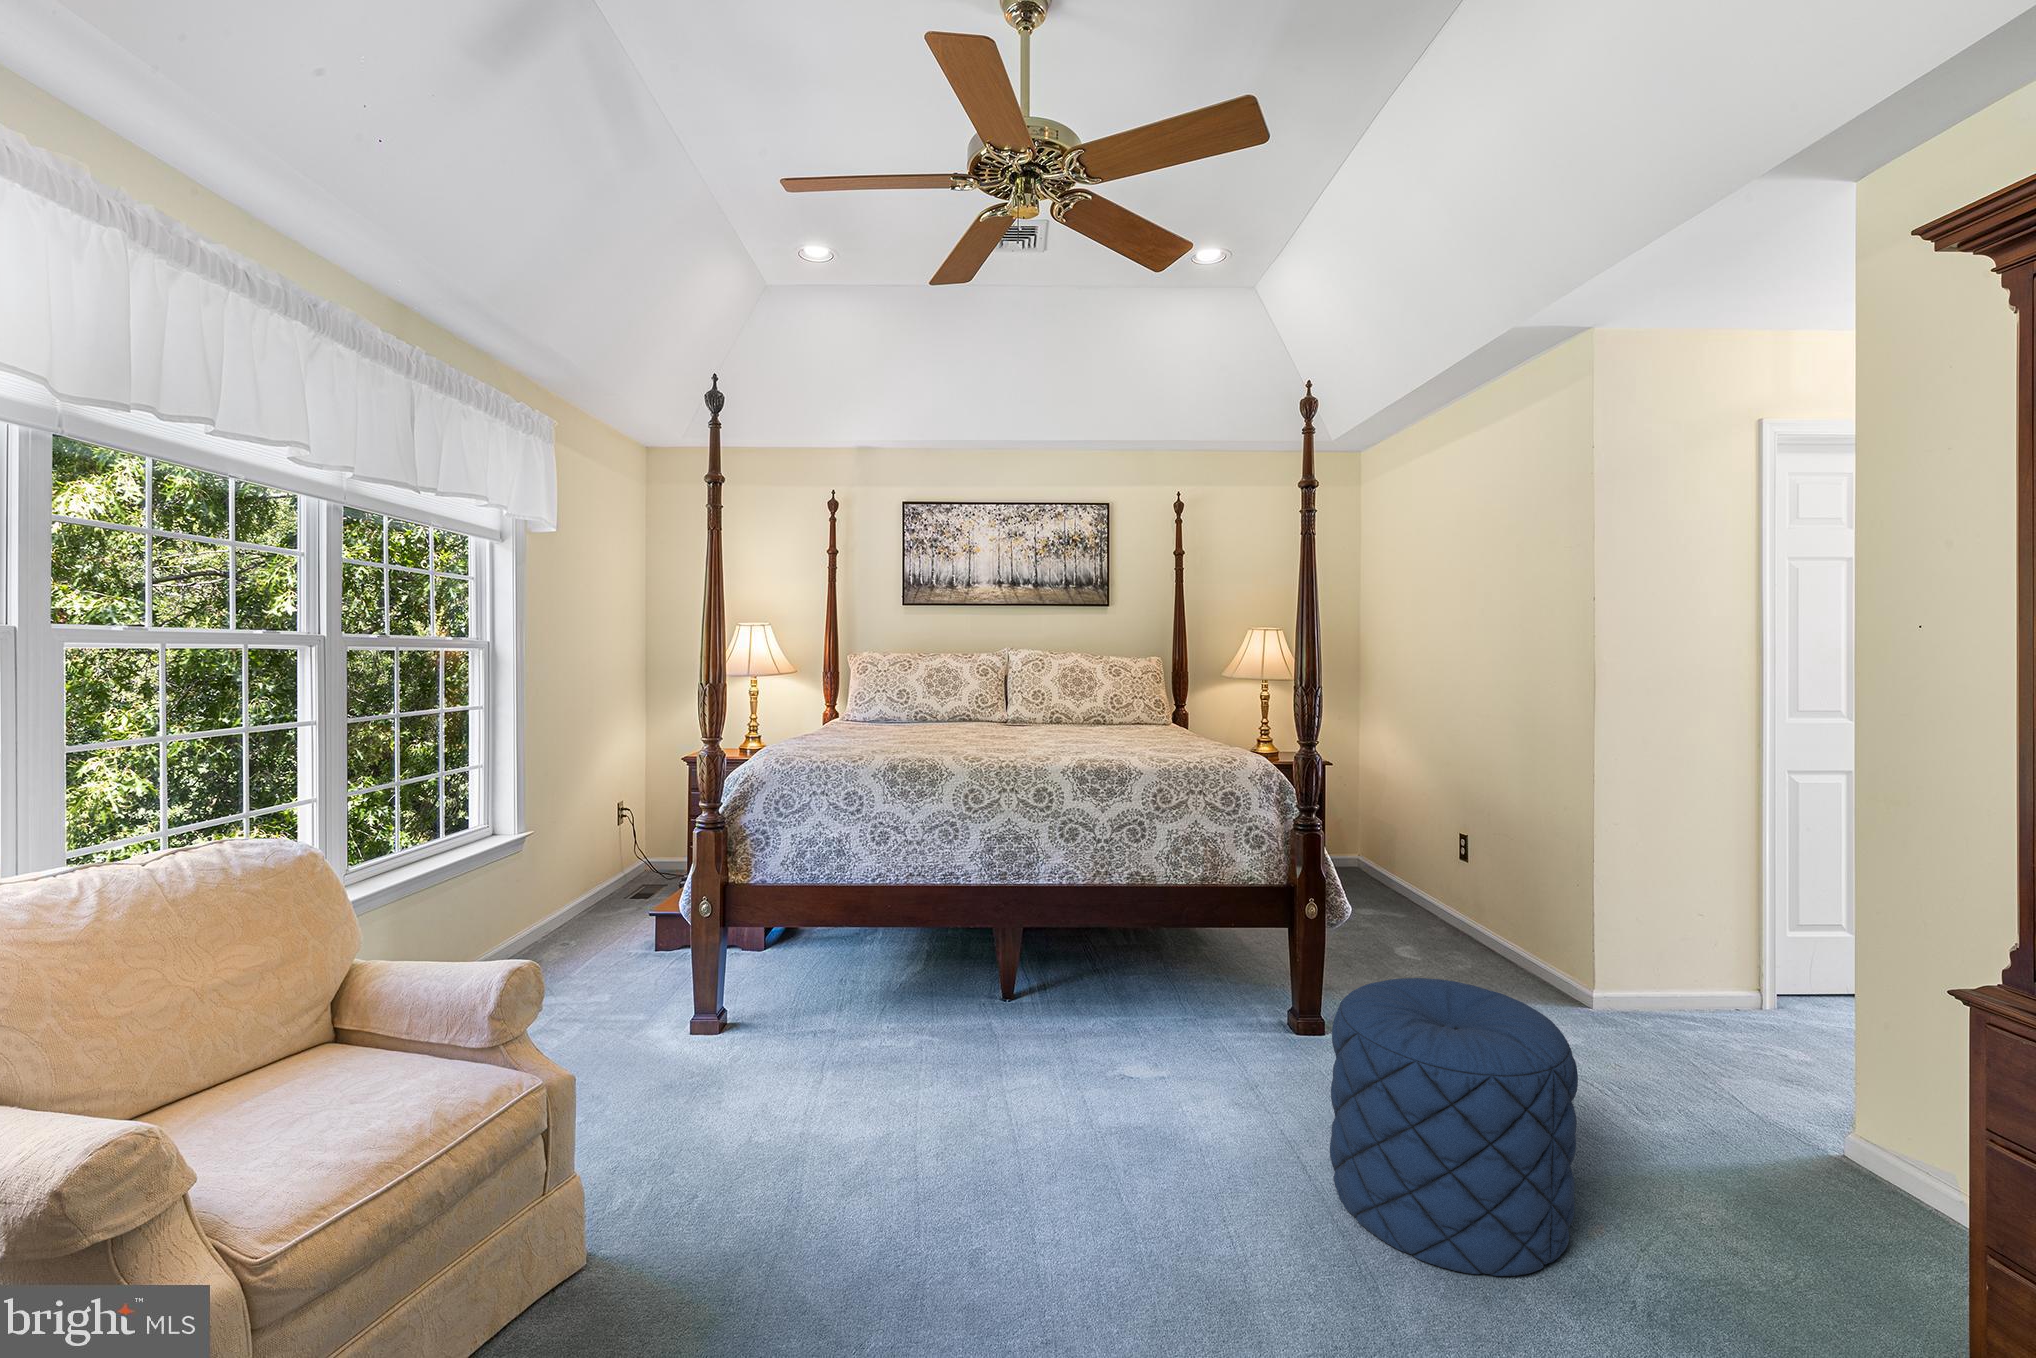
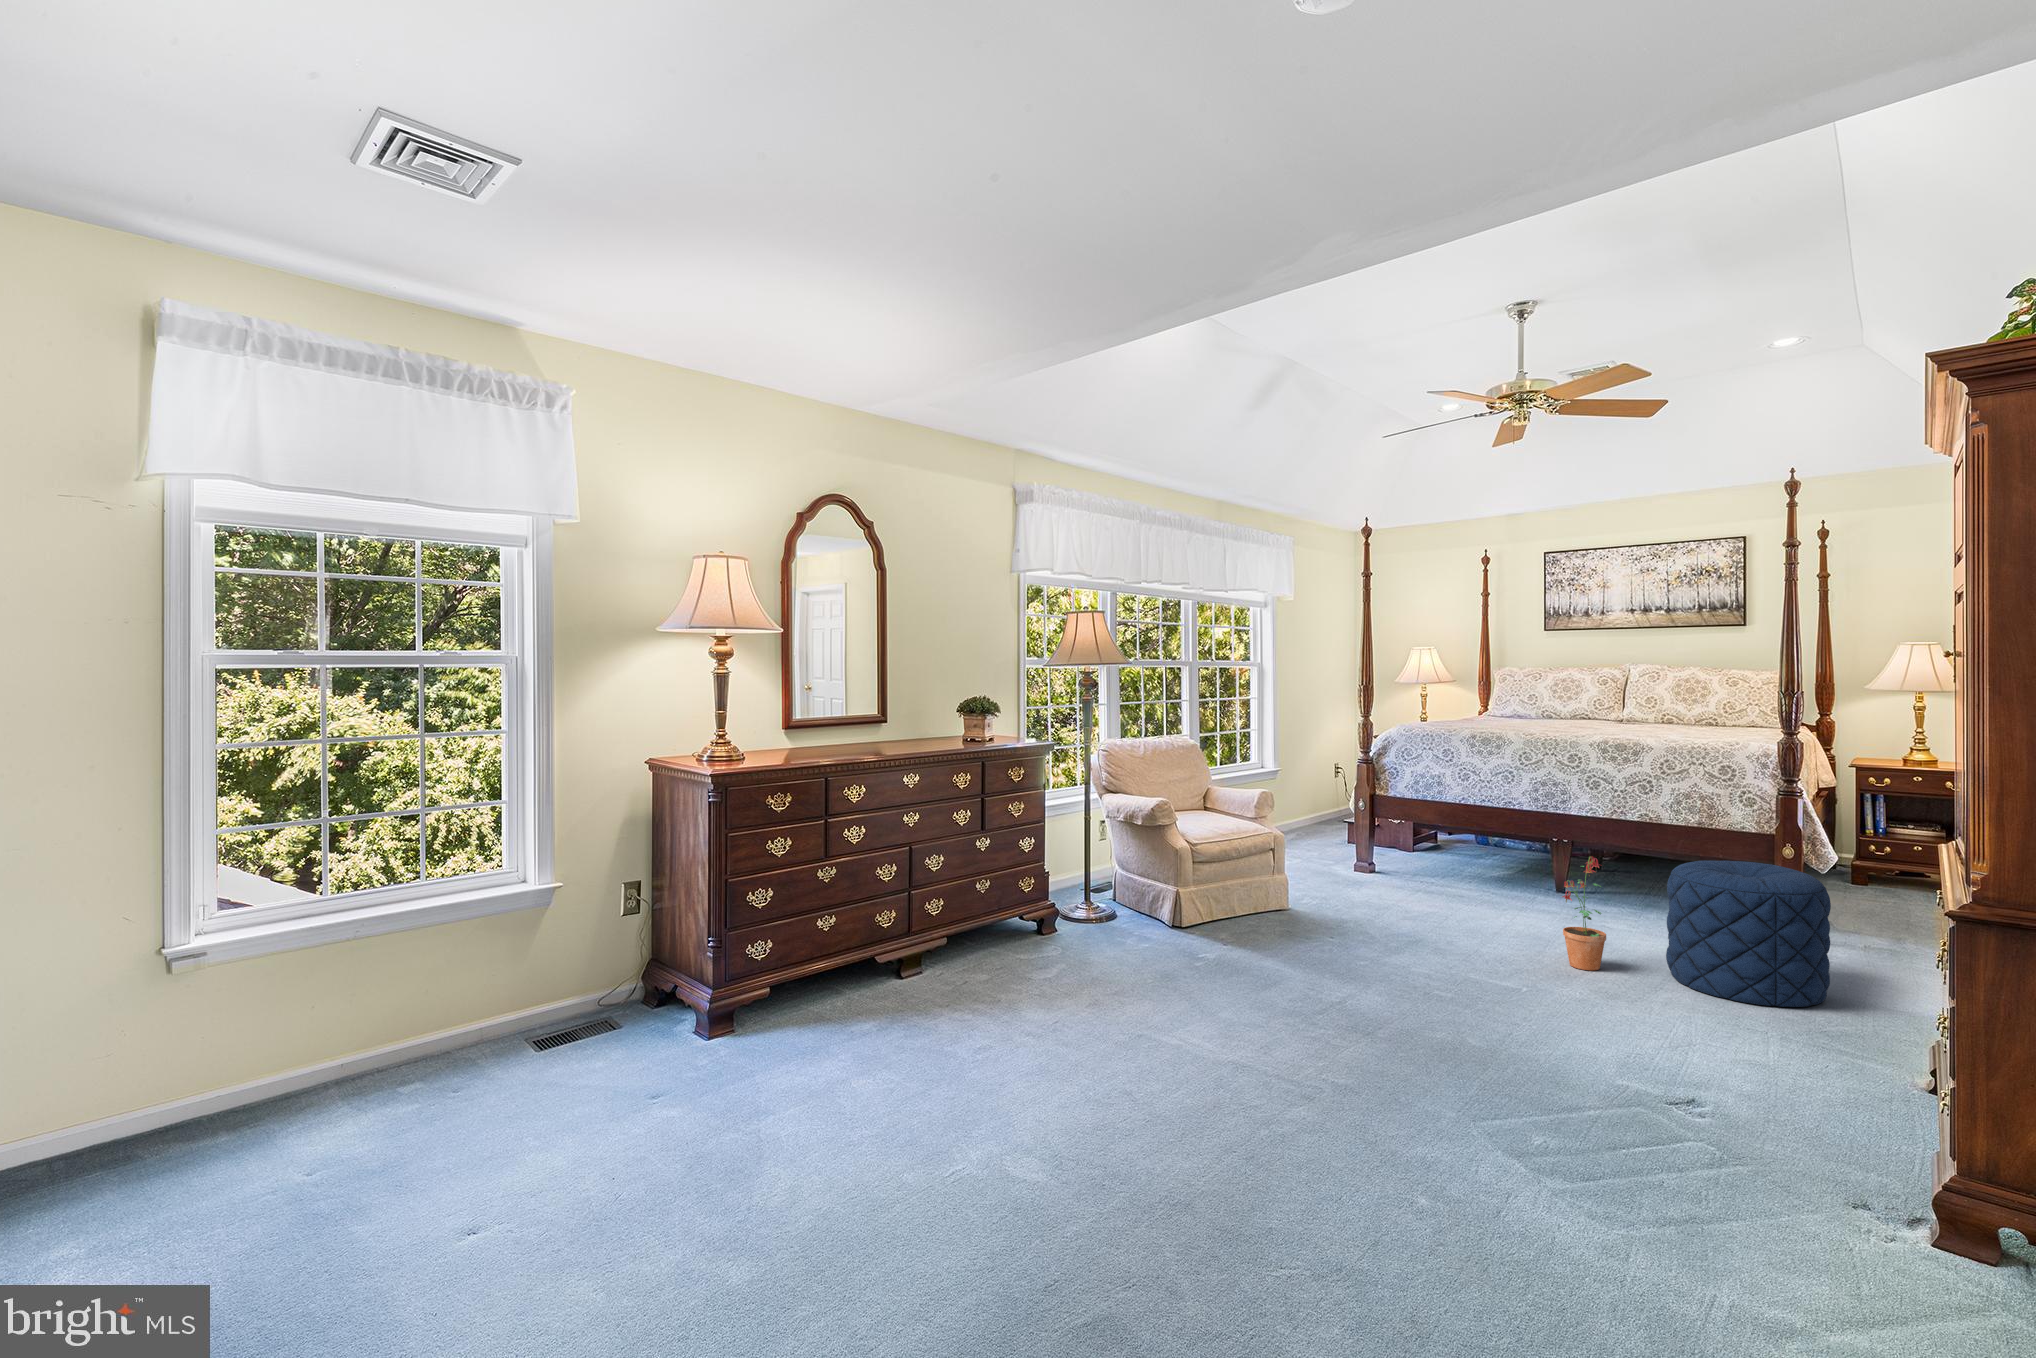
potted plant: none [1183,1026,1283,1275] -> present [1563,856,1606,970]

